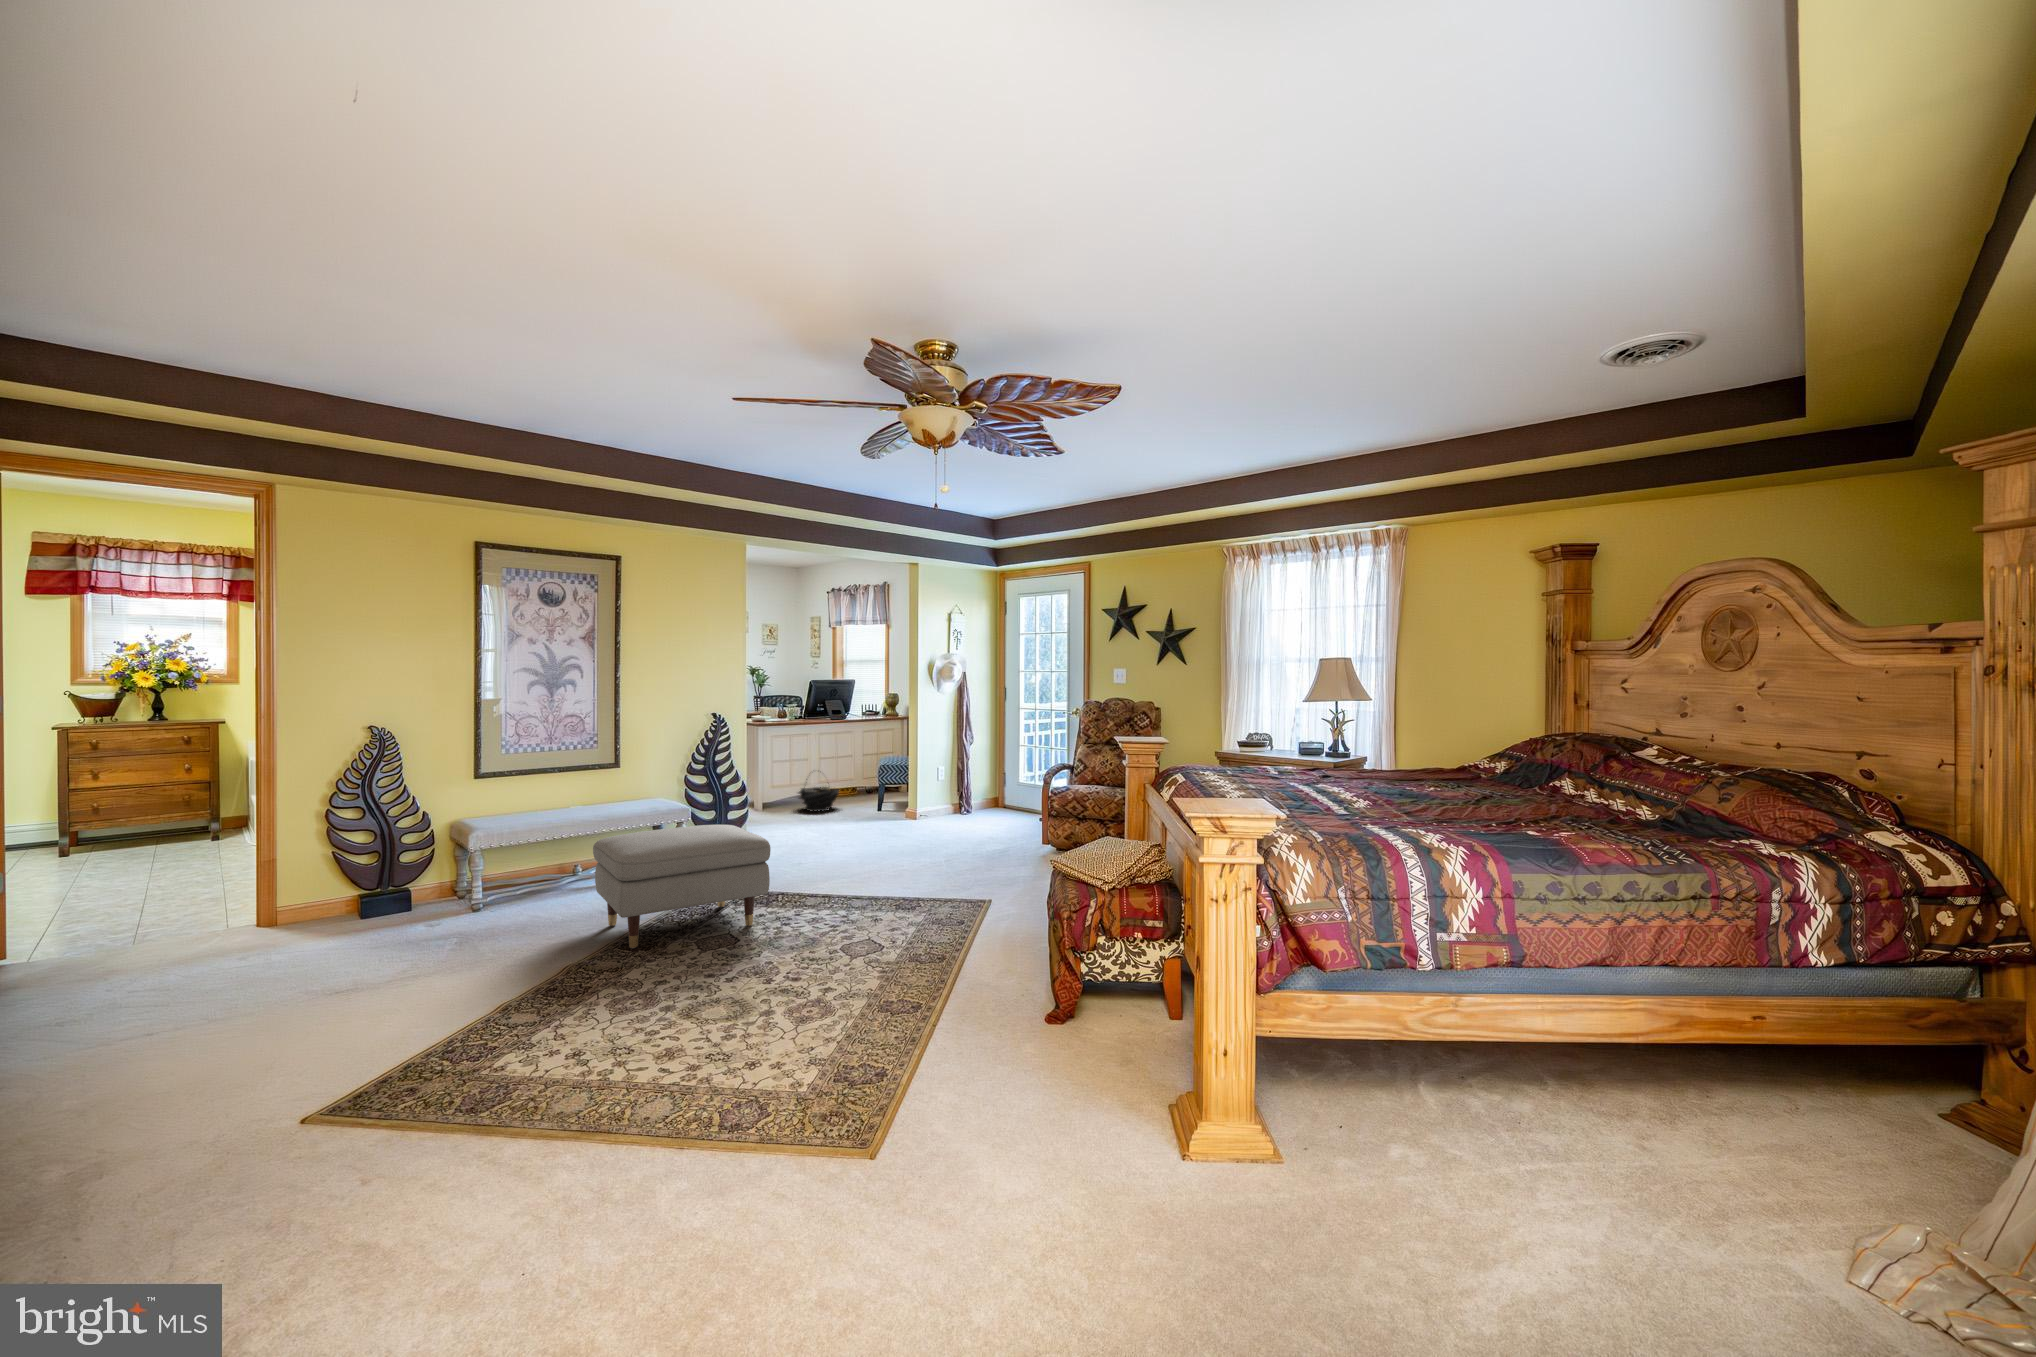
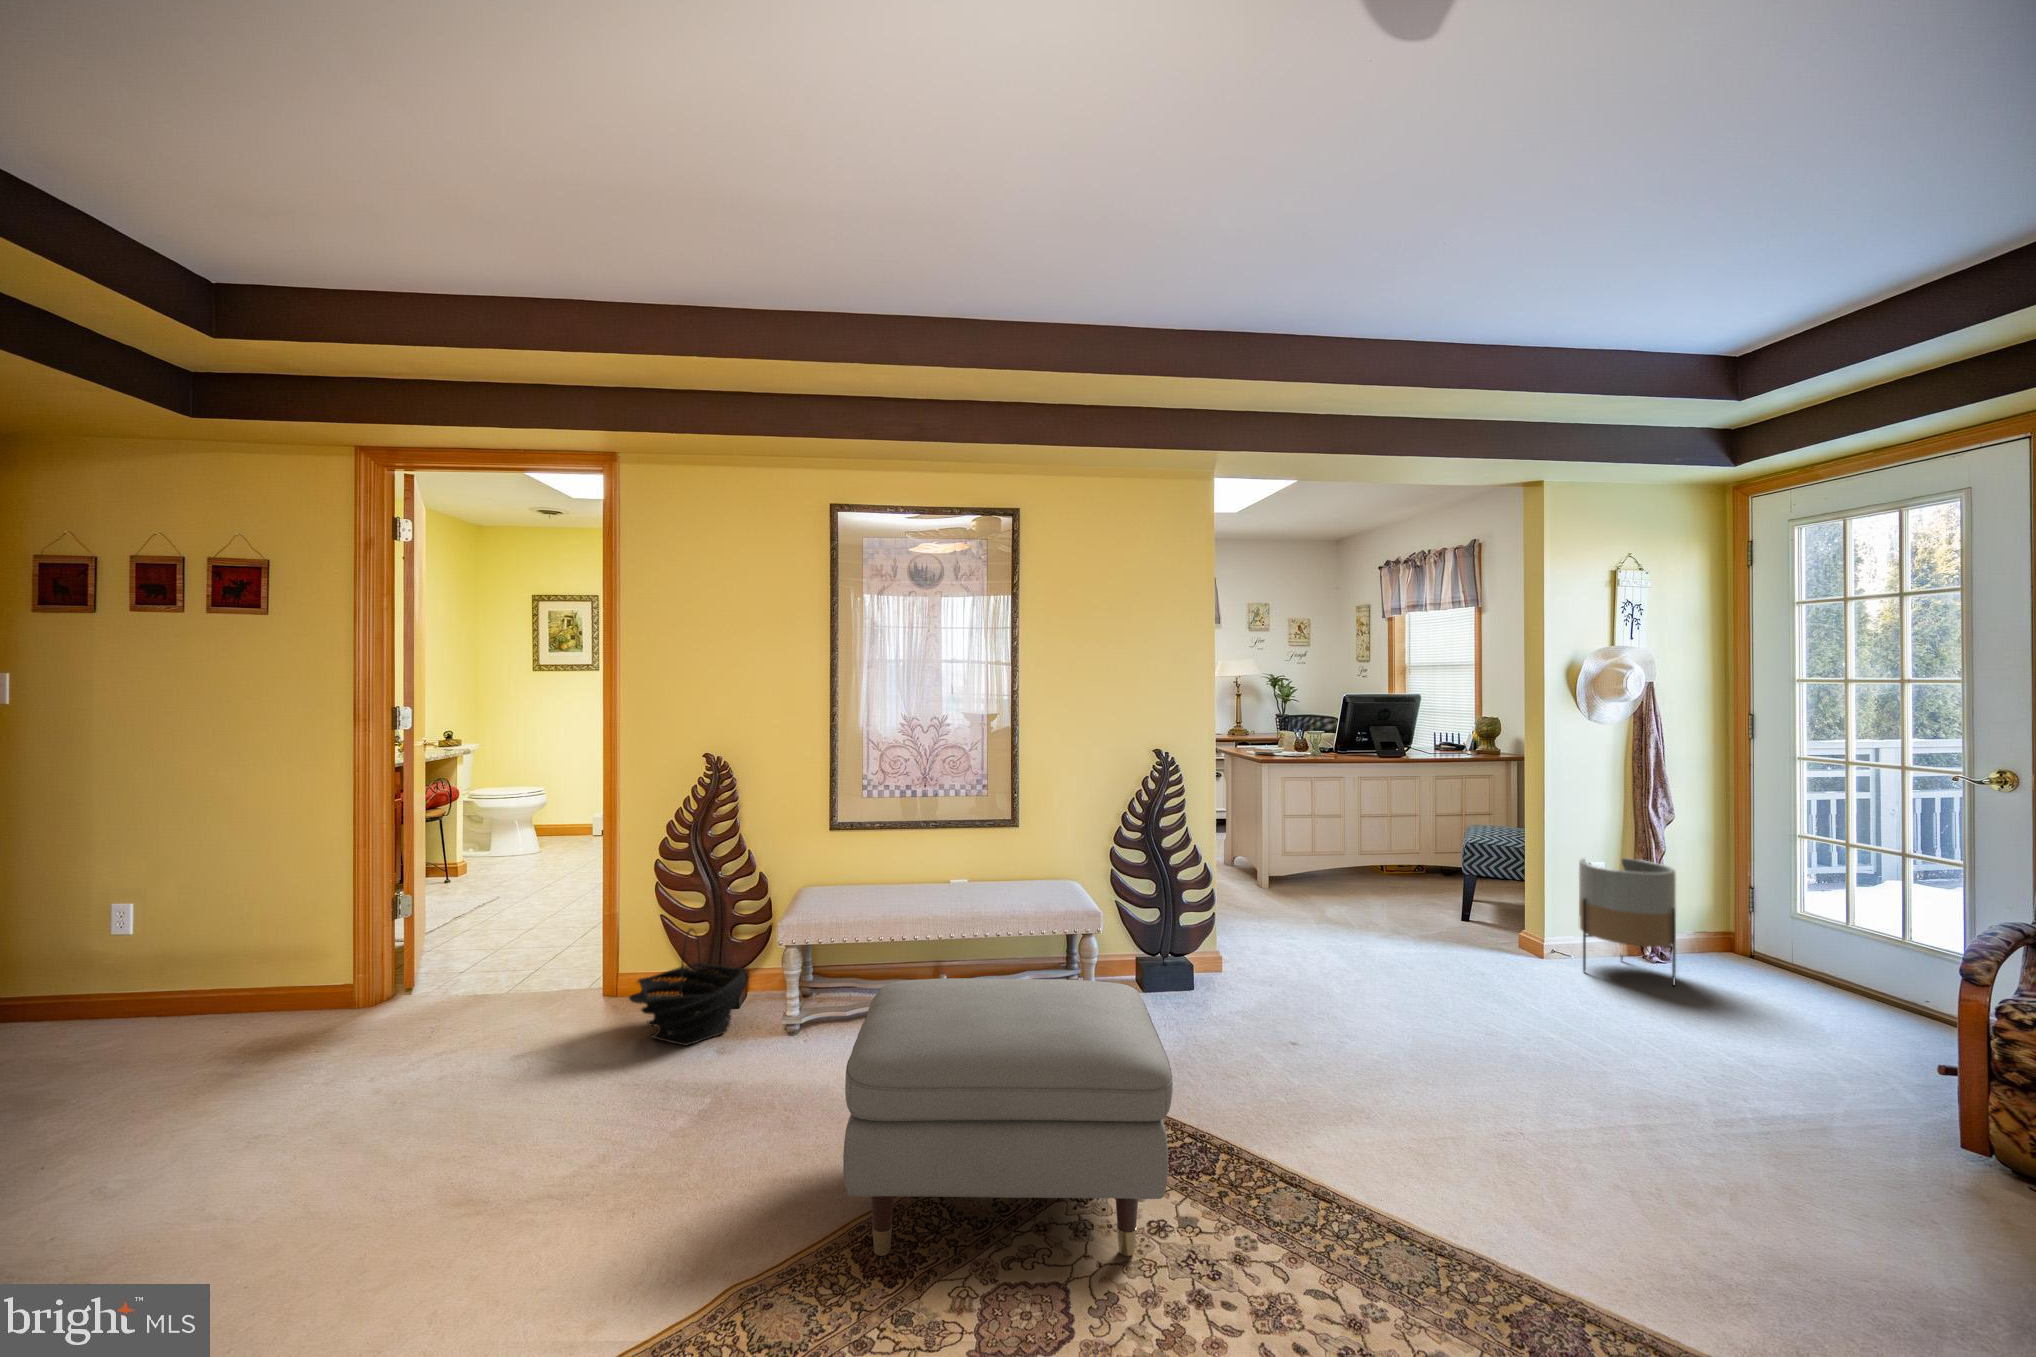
planter: none [933,763,973,823] -> present [1579,858,1676,986]
basket: present [798,787,839,812] -> present [629,928,749,1046]

